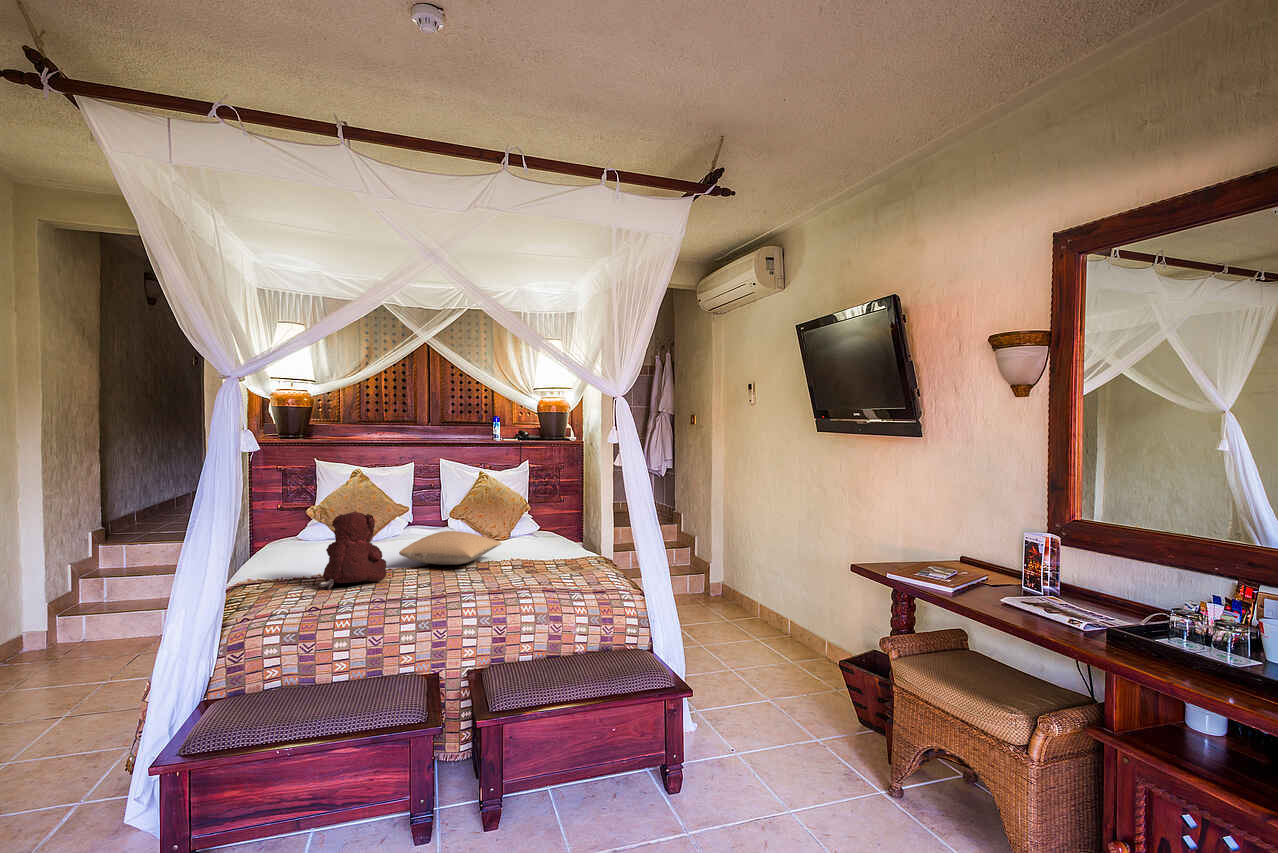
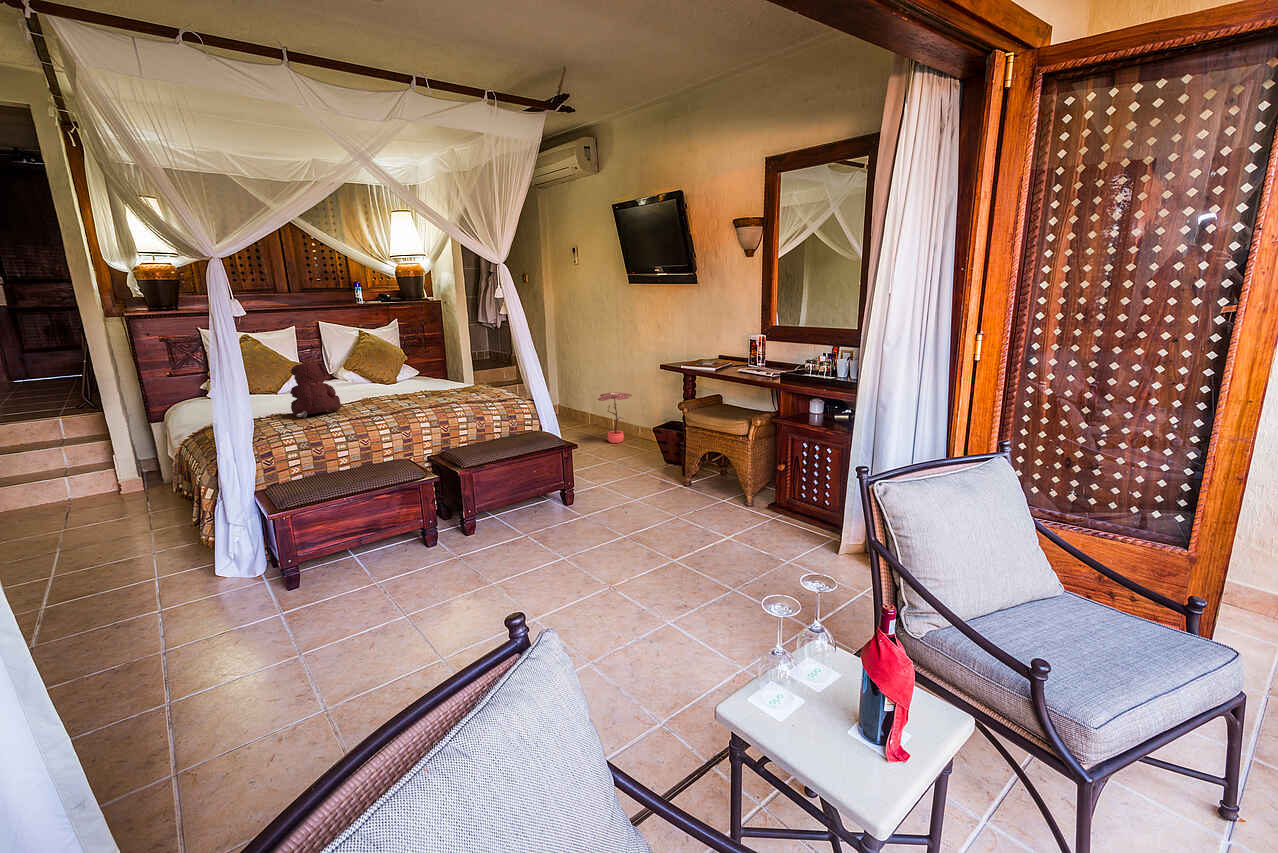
pillow: present [399,531,501,565] -> none [338,374,410,398]
potted plant: none [759,587,813,667] -> present [598,392,632,443]

